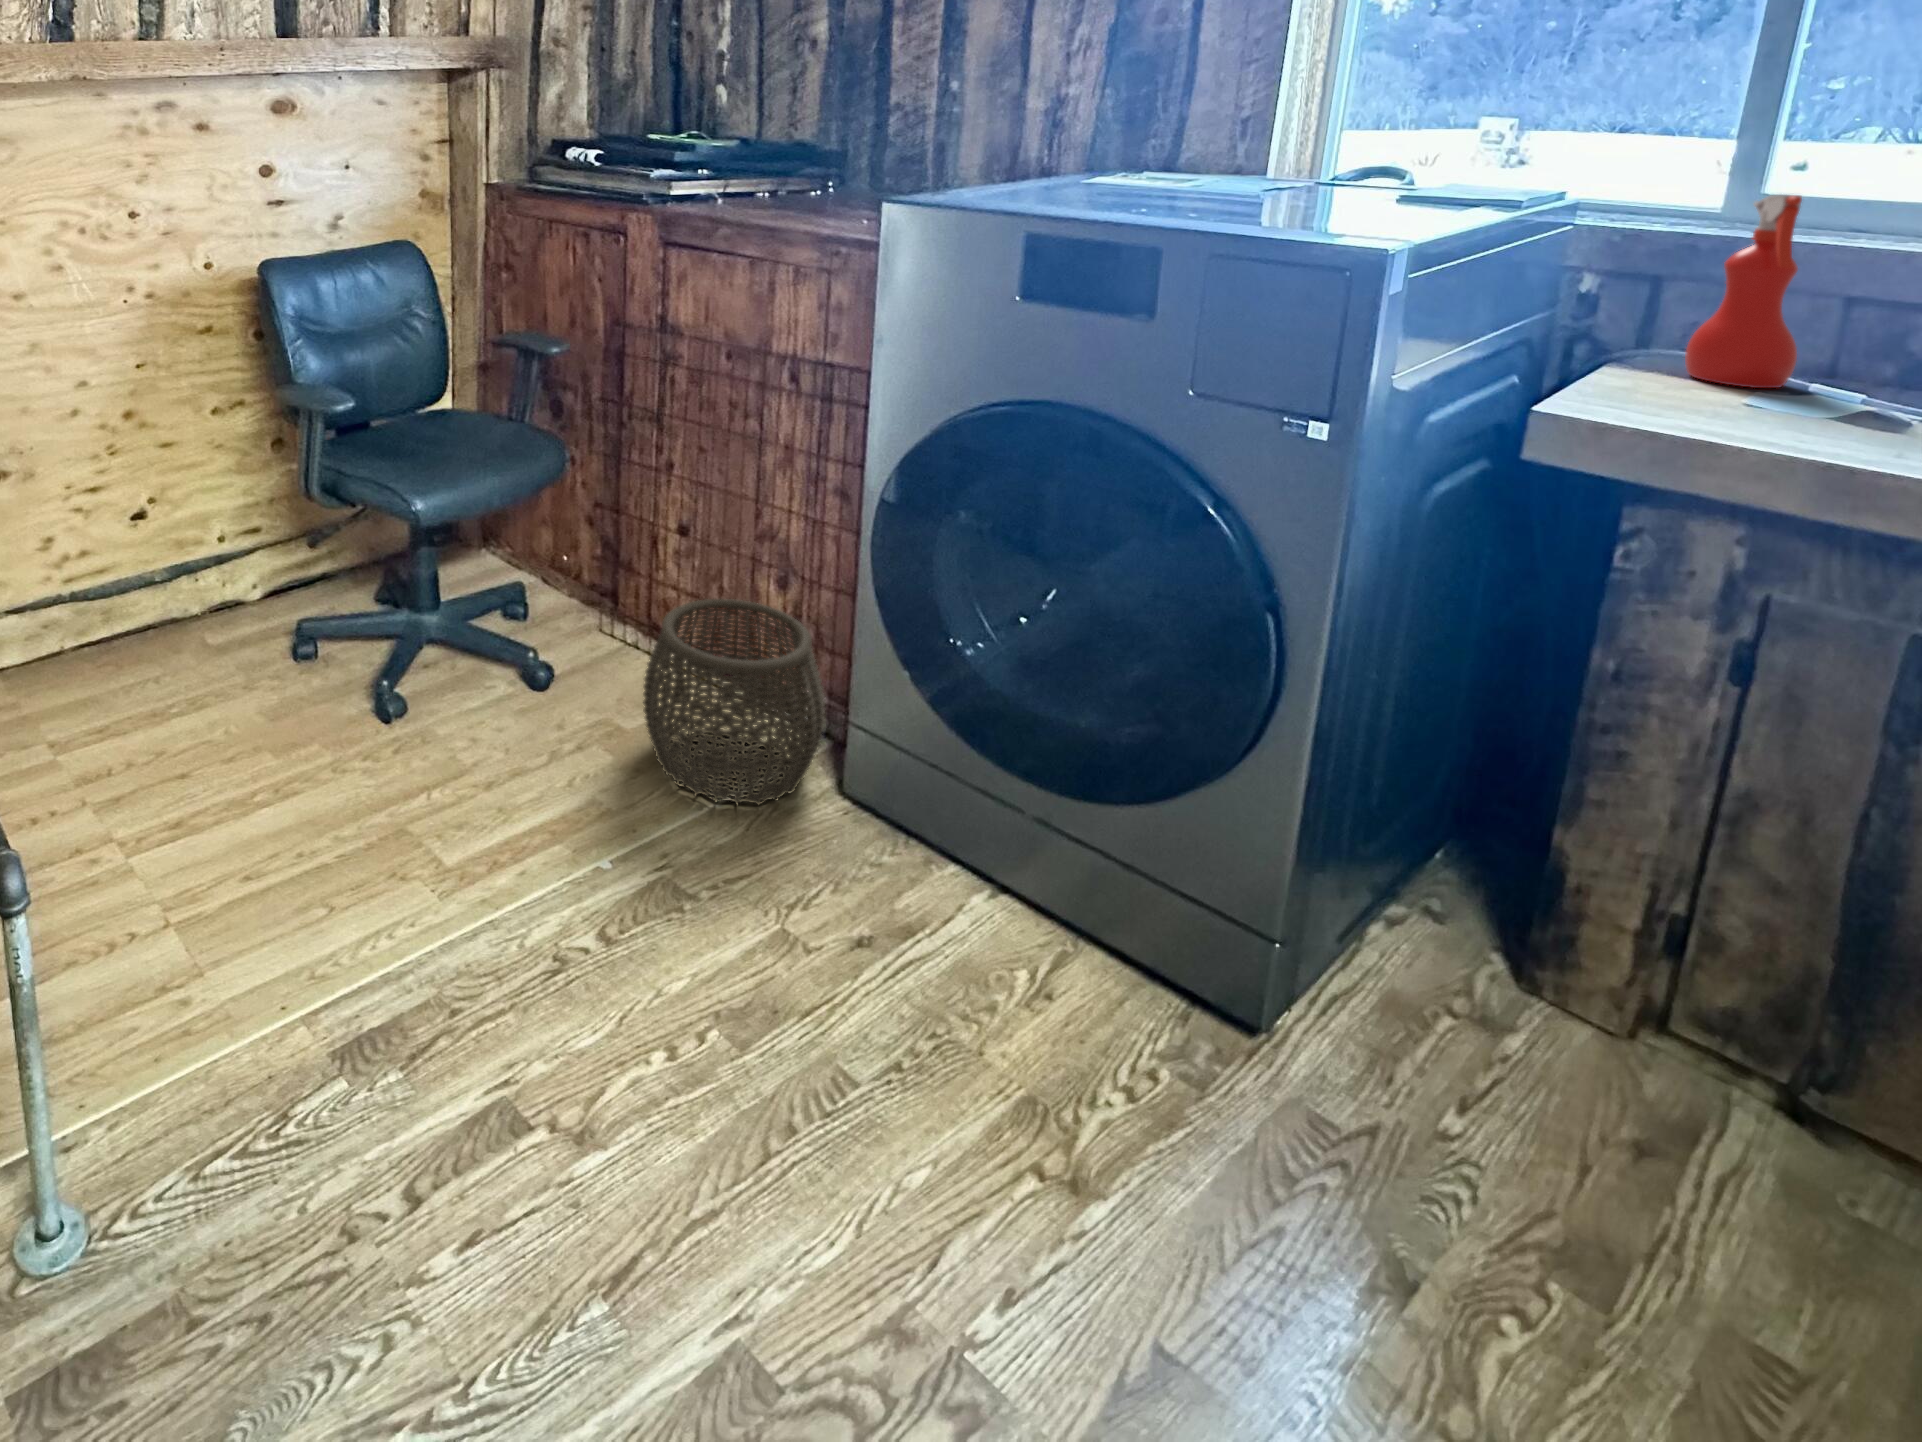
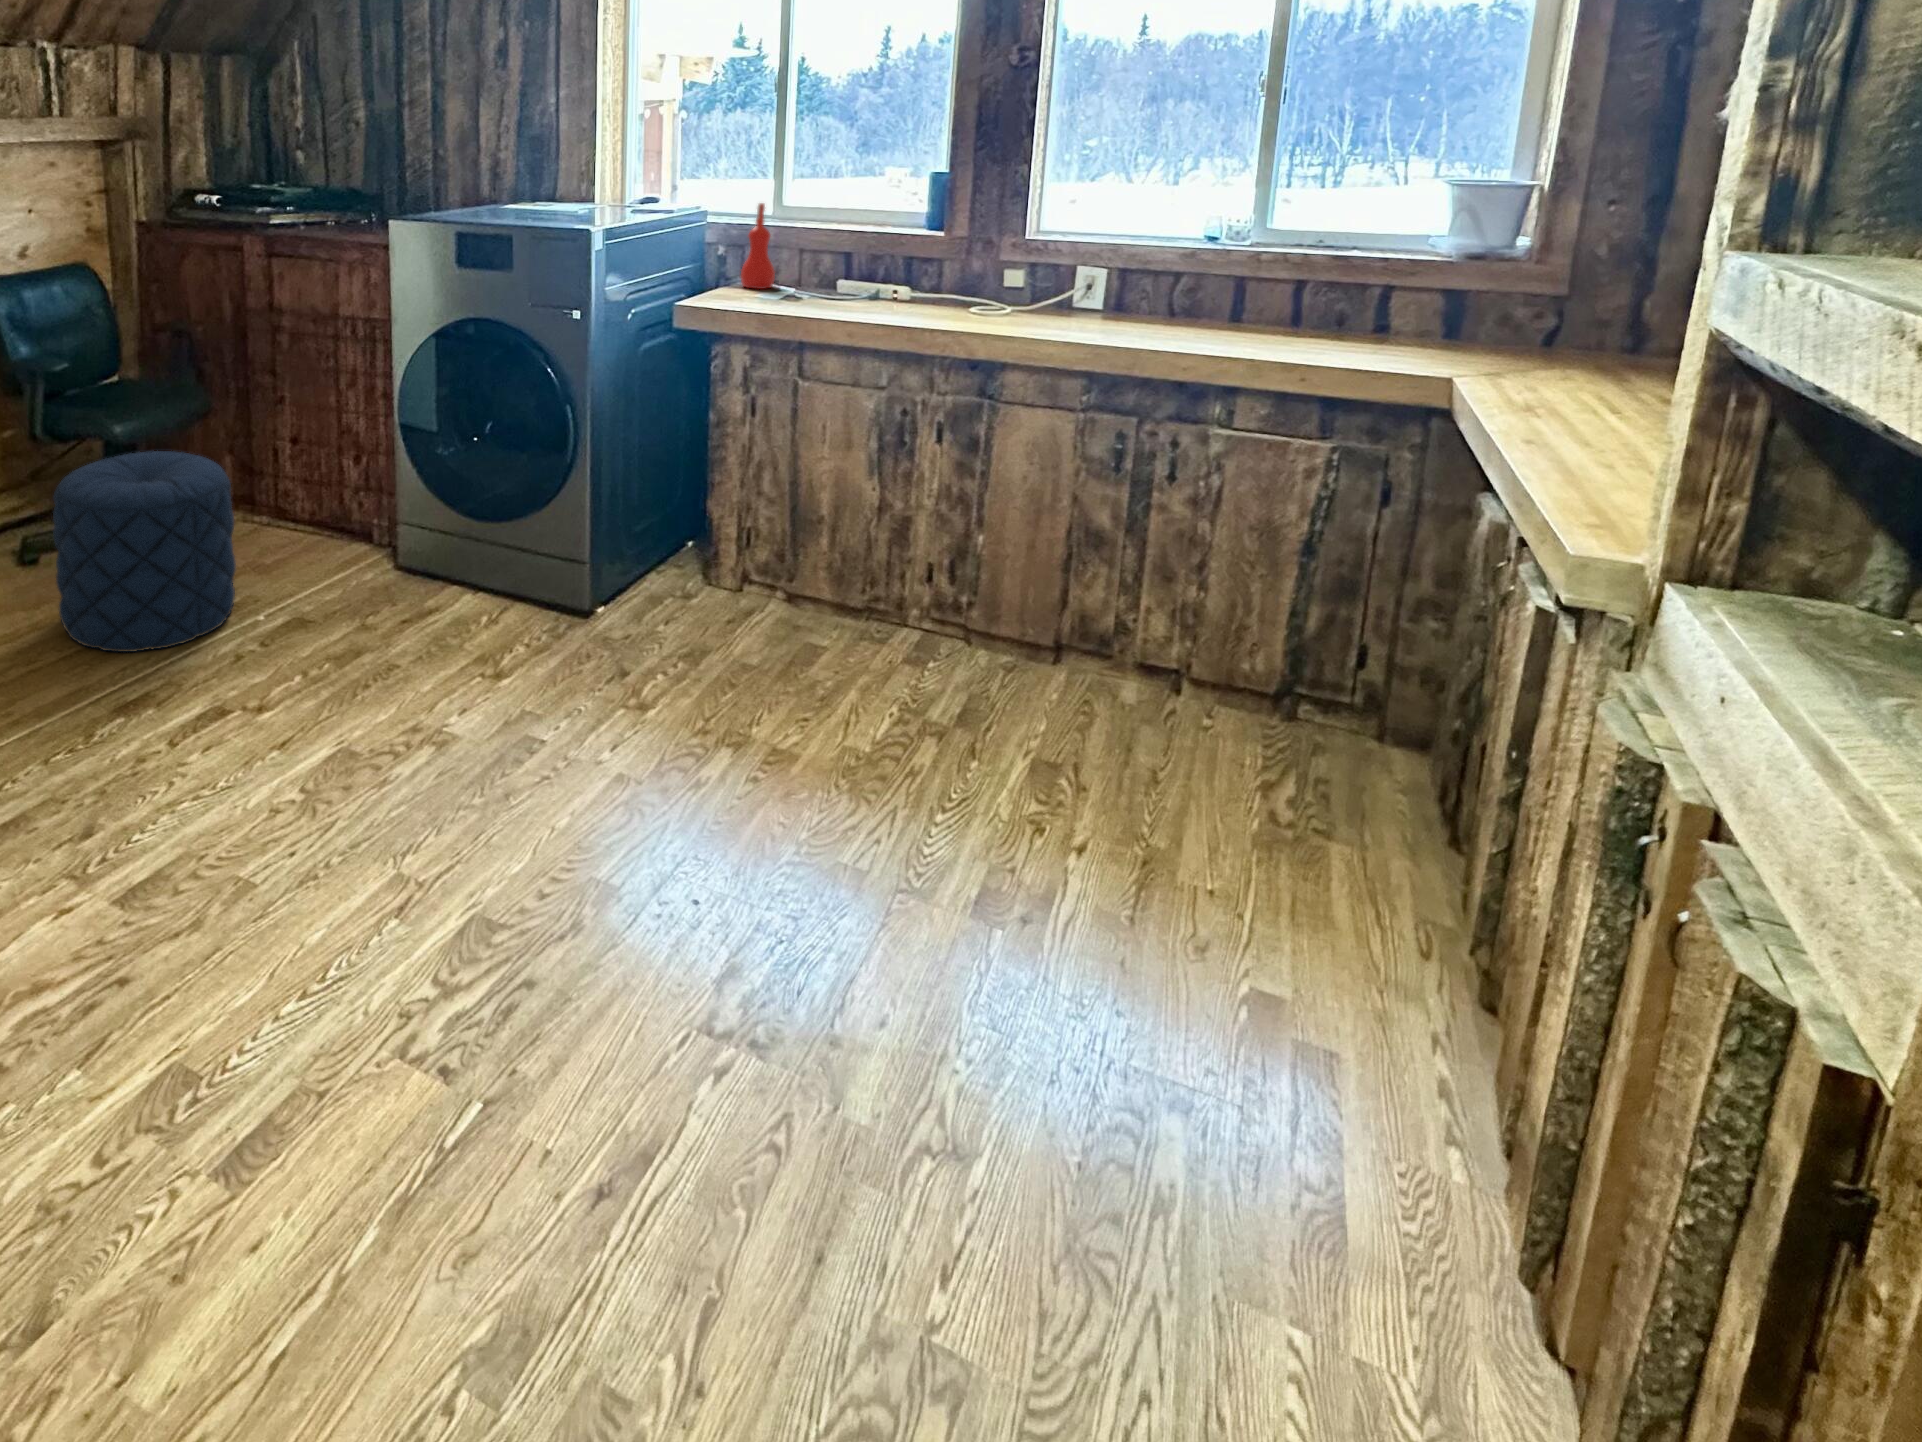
pouf: none [290,557,566,914] -> present [53,451,236,652]
woven basket: present [643,599,825,805] -> none [278,465,386,578]

